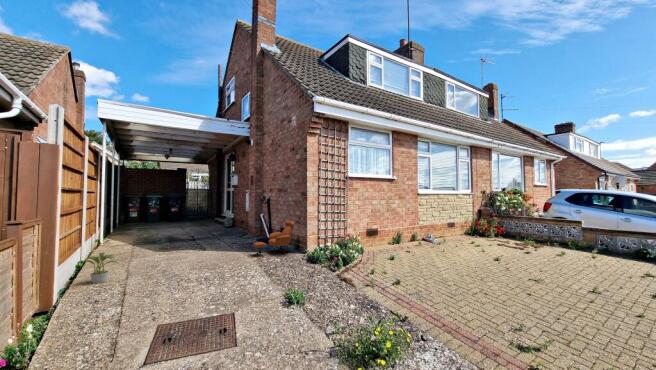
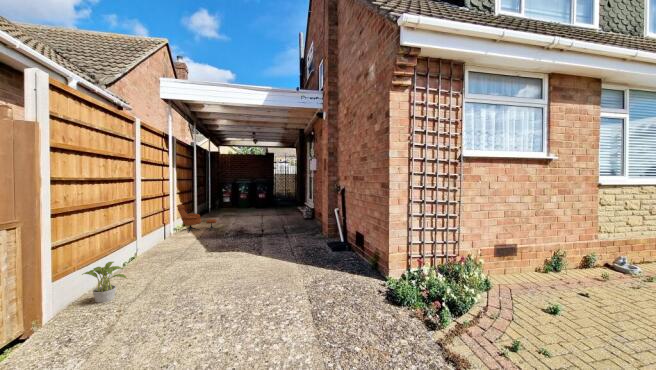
lounge chair: present [253,221,294,255] -> present [178,204,217,232]

